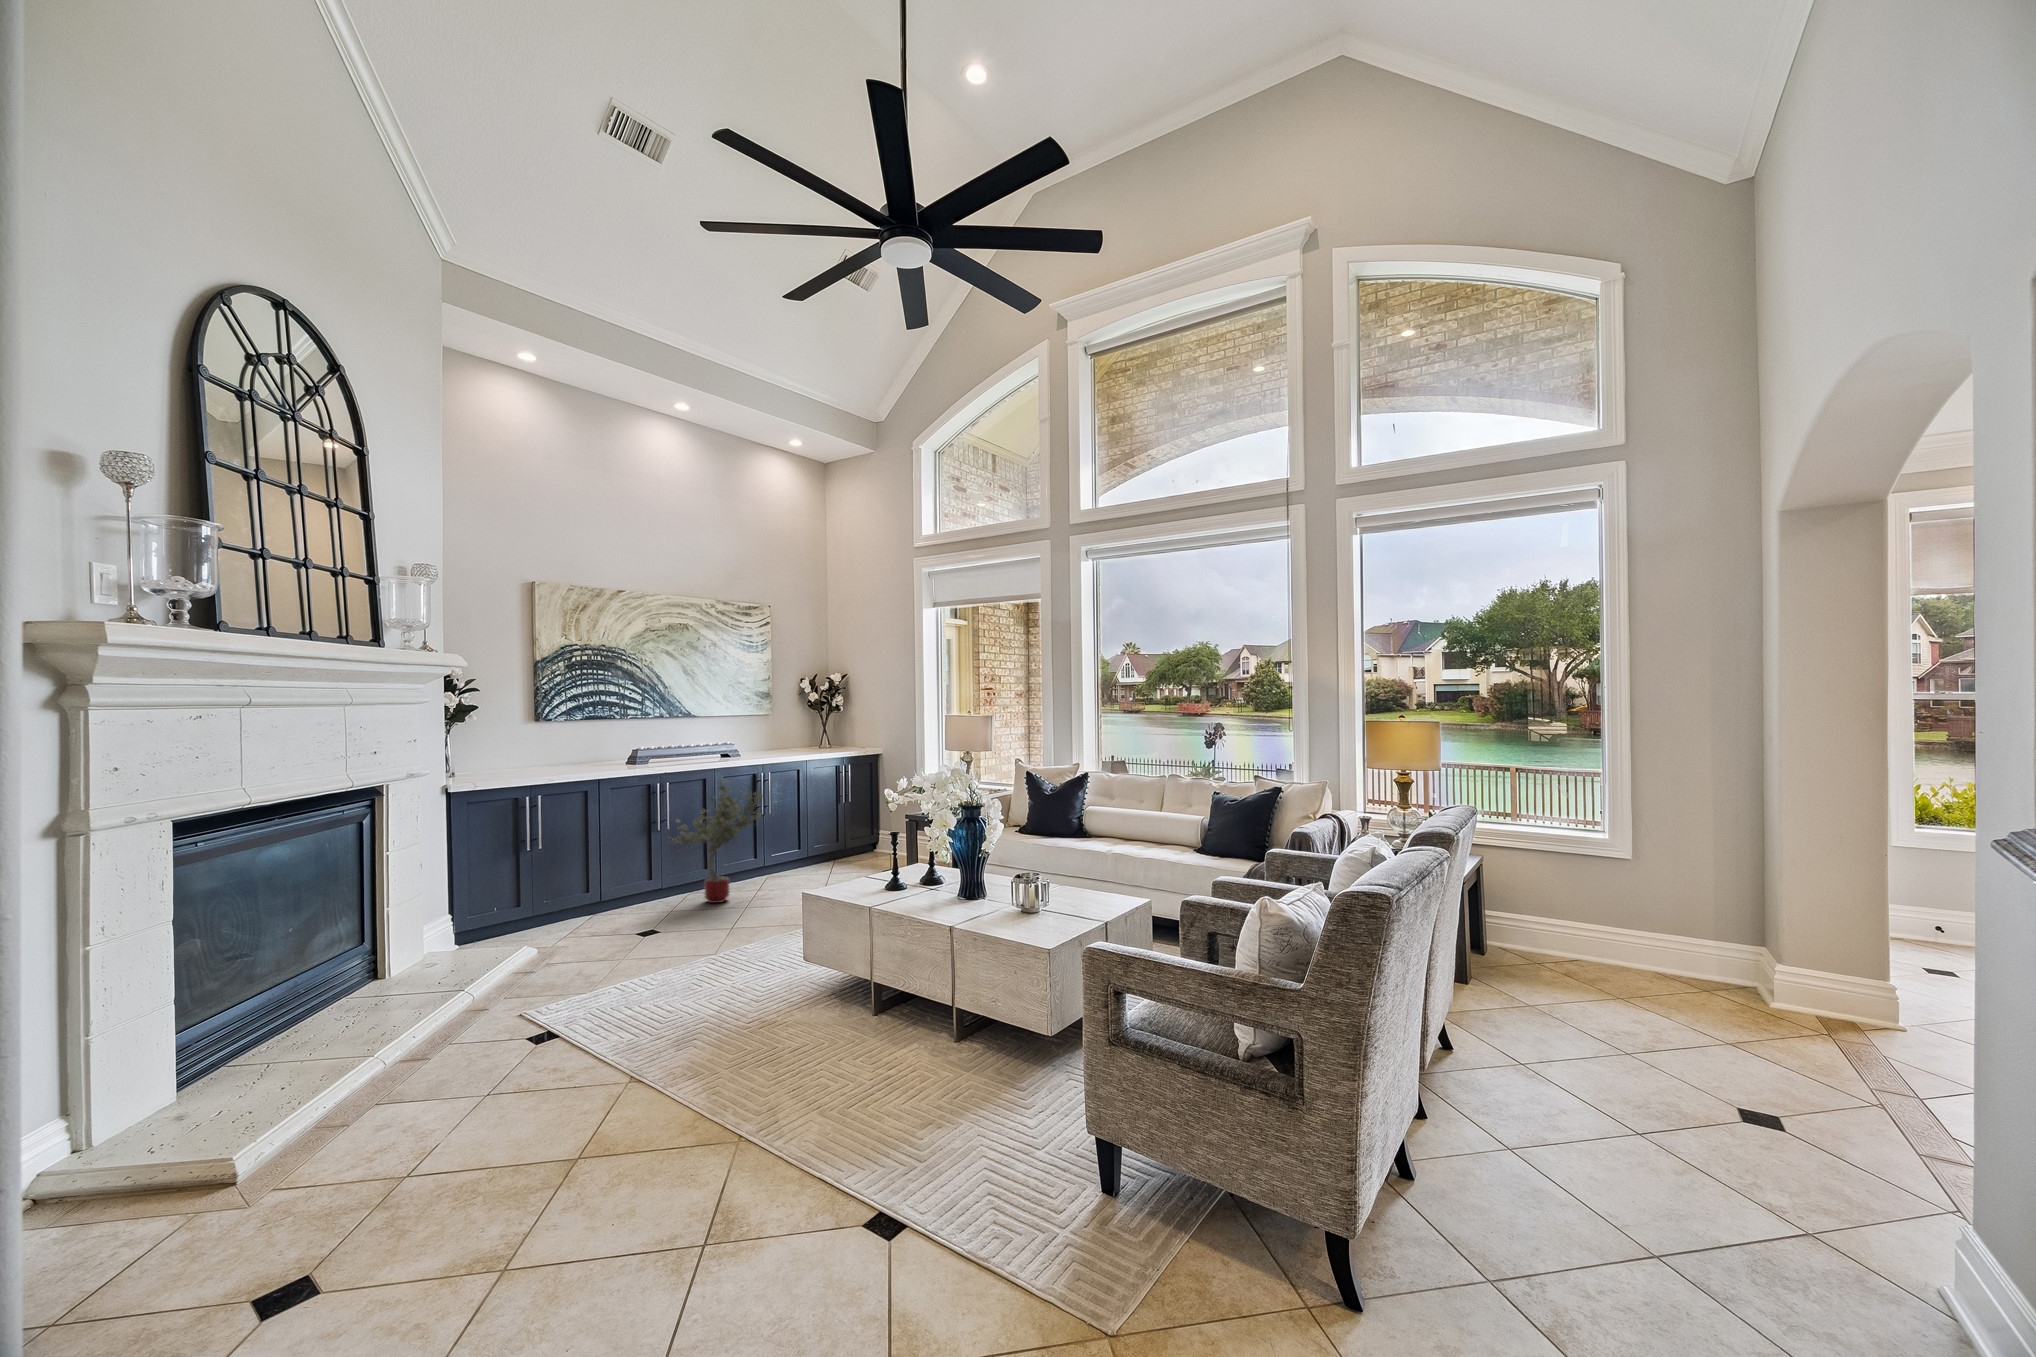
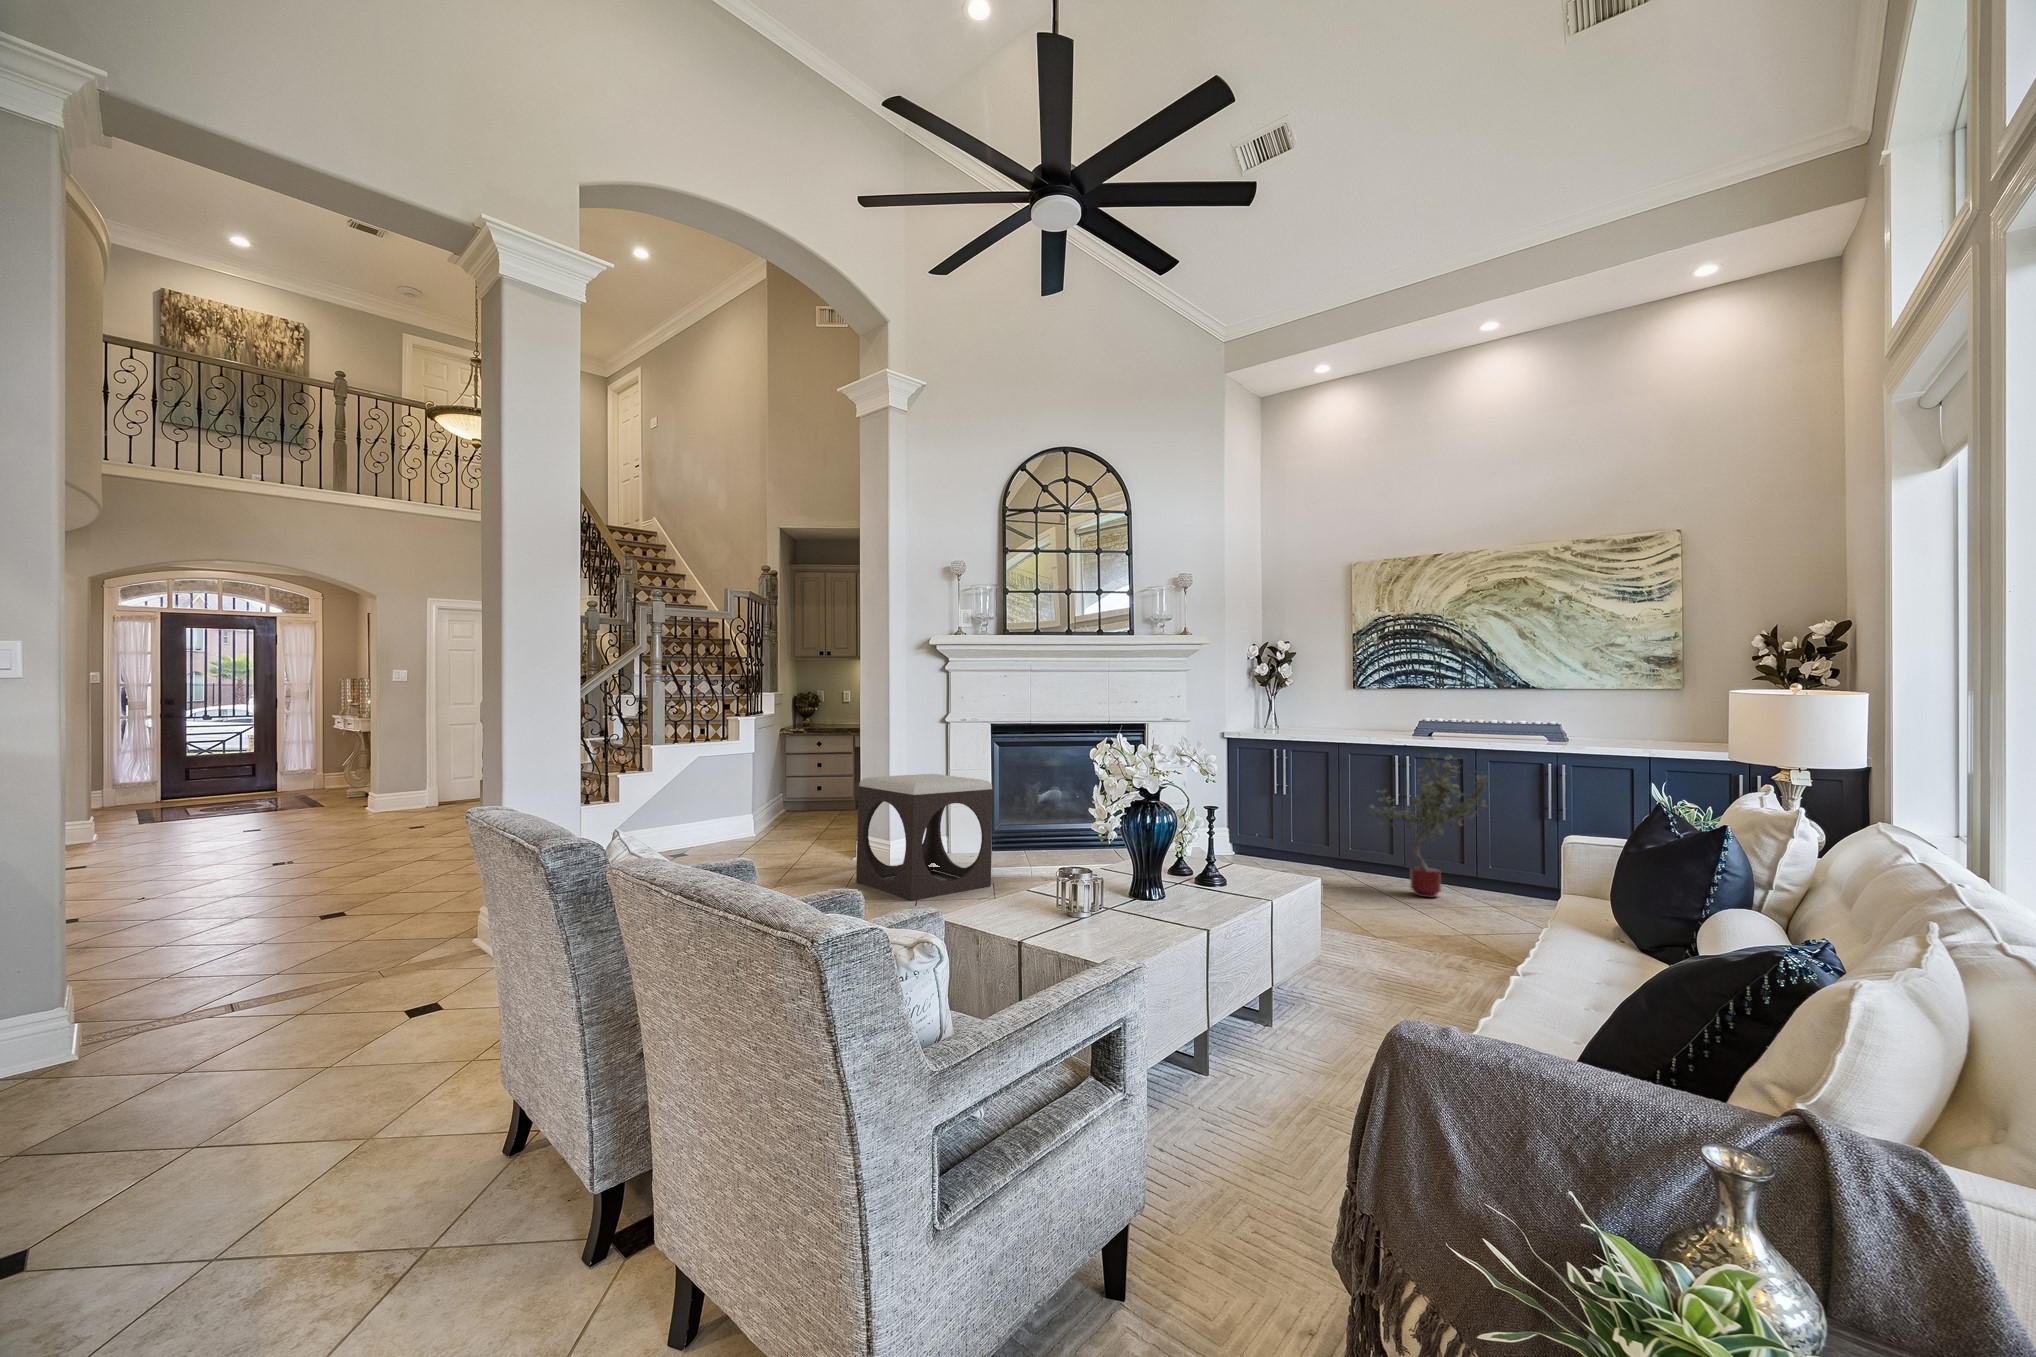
footstool: none [306,920,566,1230] -> present [856,774,993,901]

